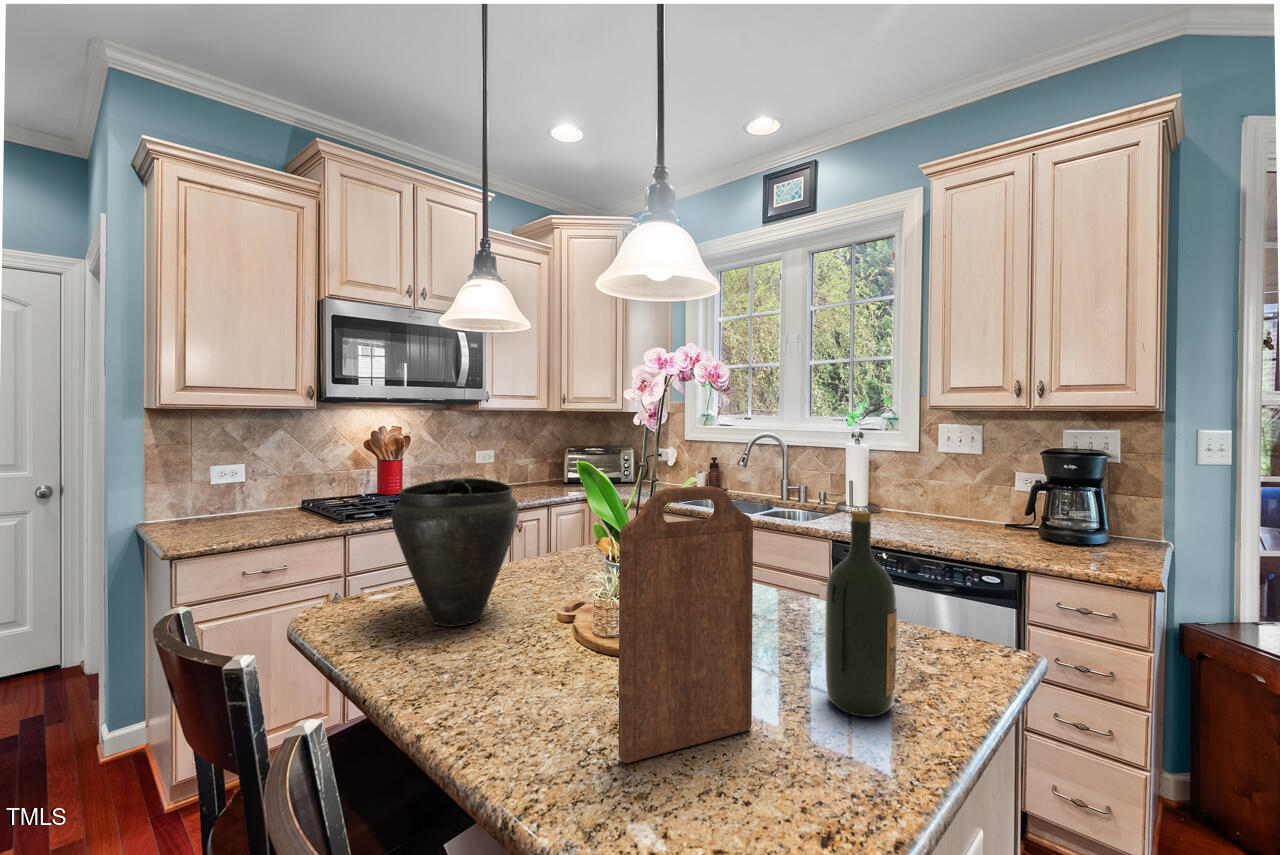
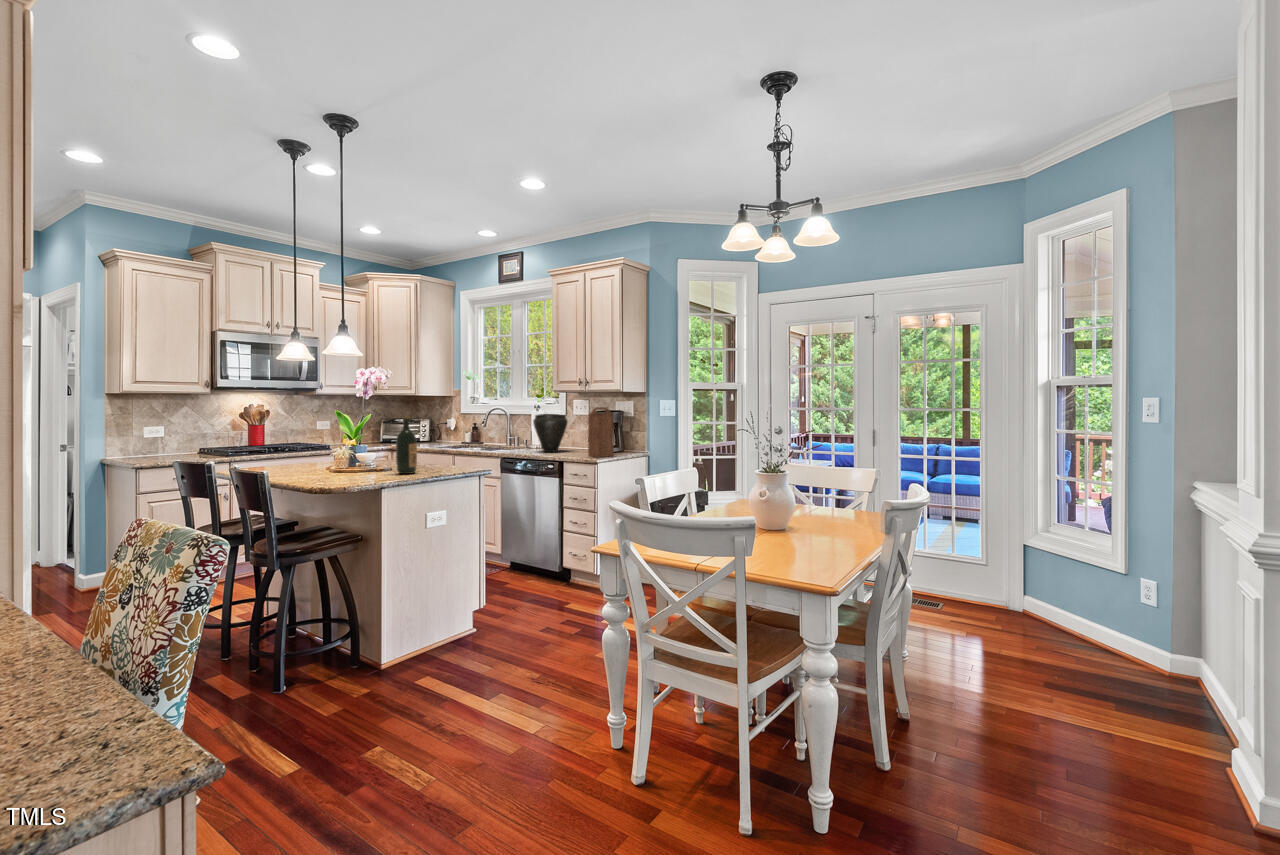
vase: present [391,478,519,627] -> present [533,414,568,452]
cutting board: present [619,486,753,763] -> present [588,407,614,457]

